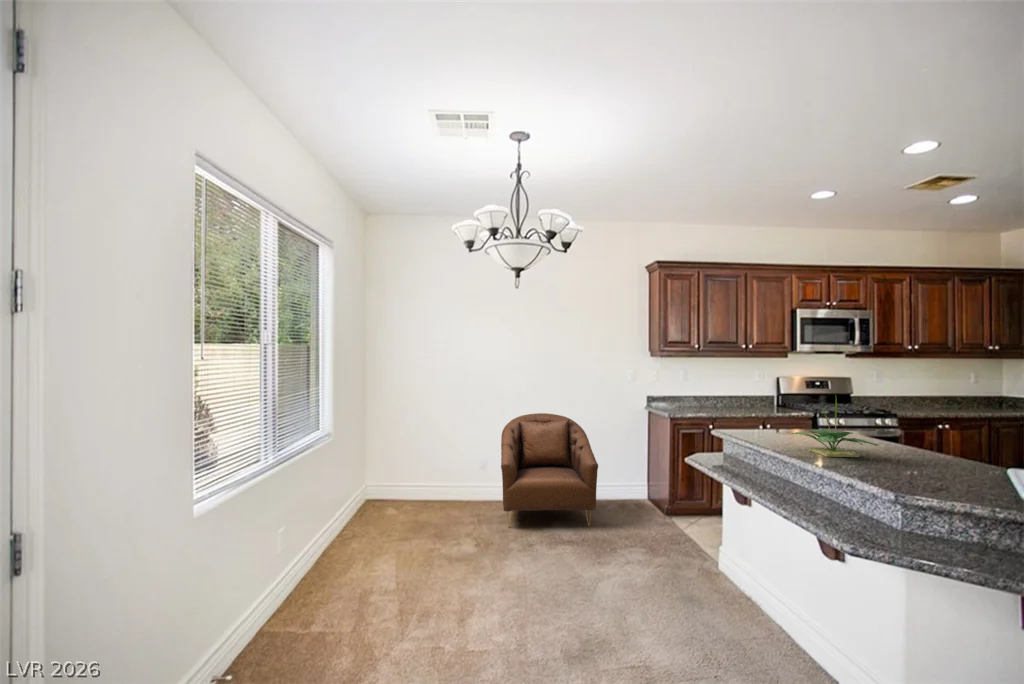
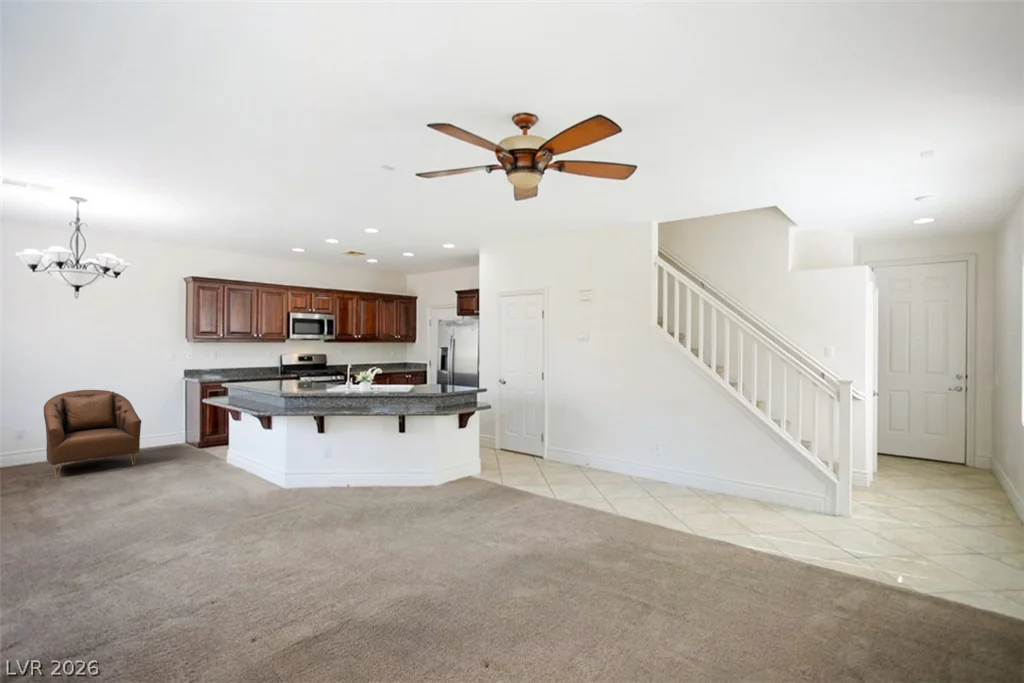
potted plant: present [791,398,878,457] -> none [256,362,293,391]

